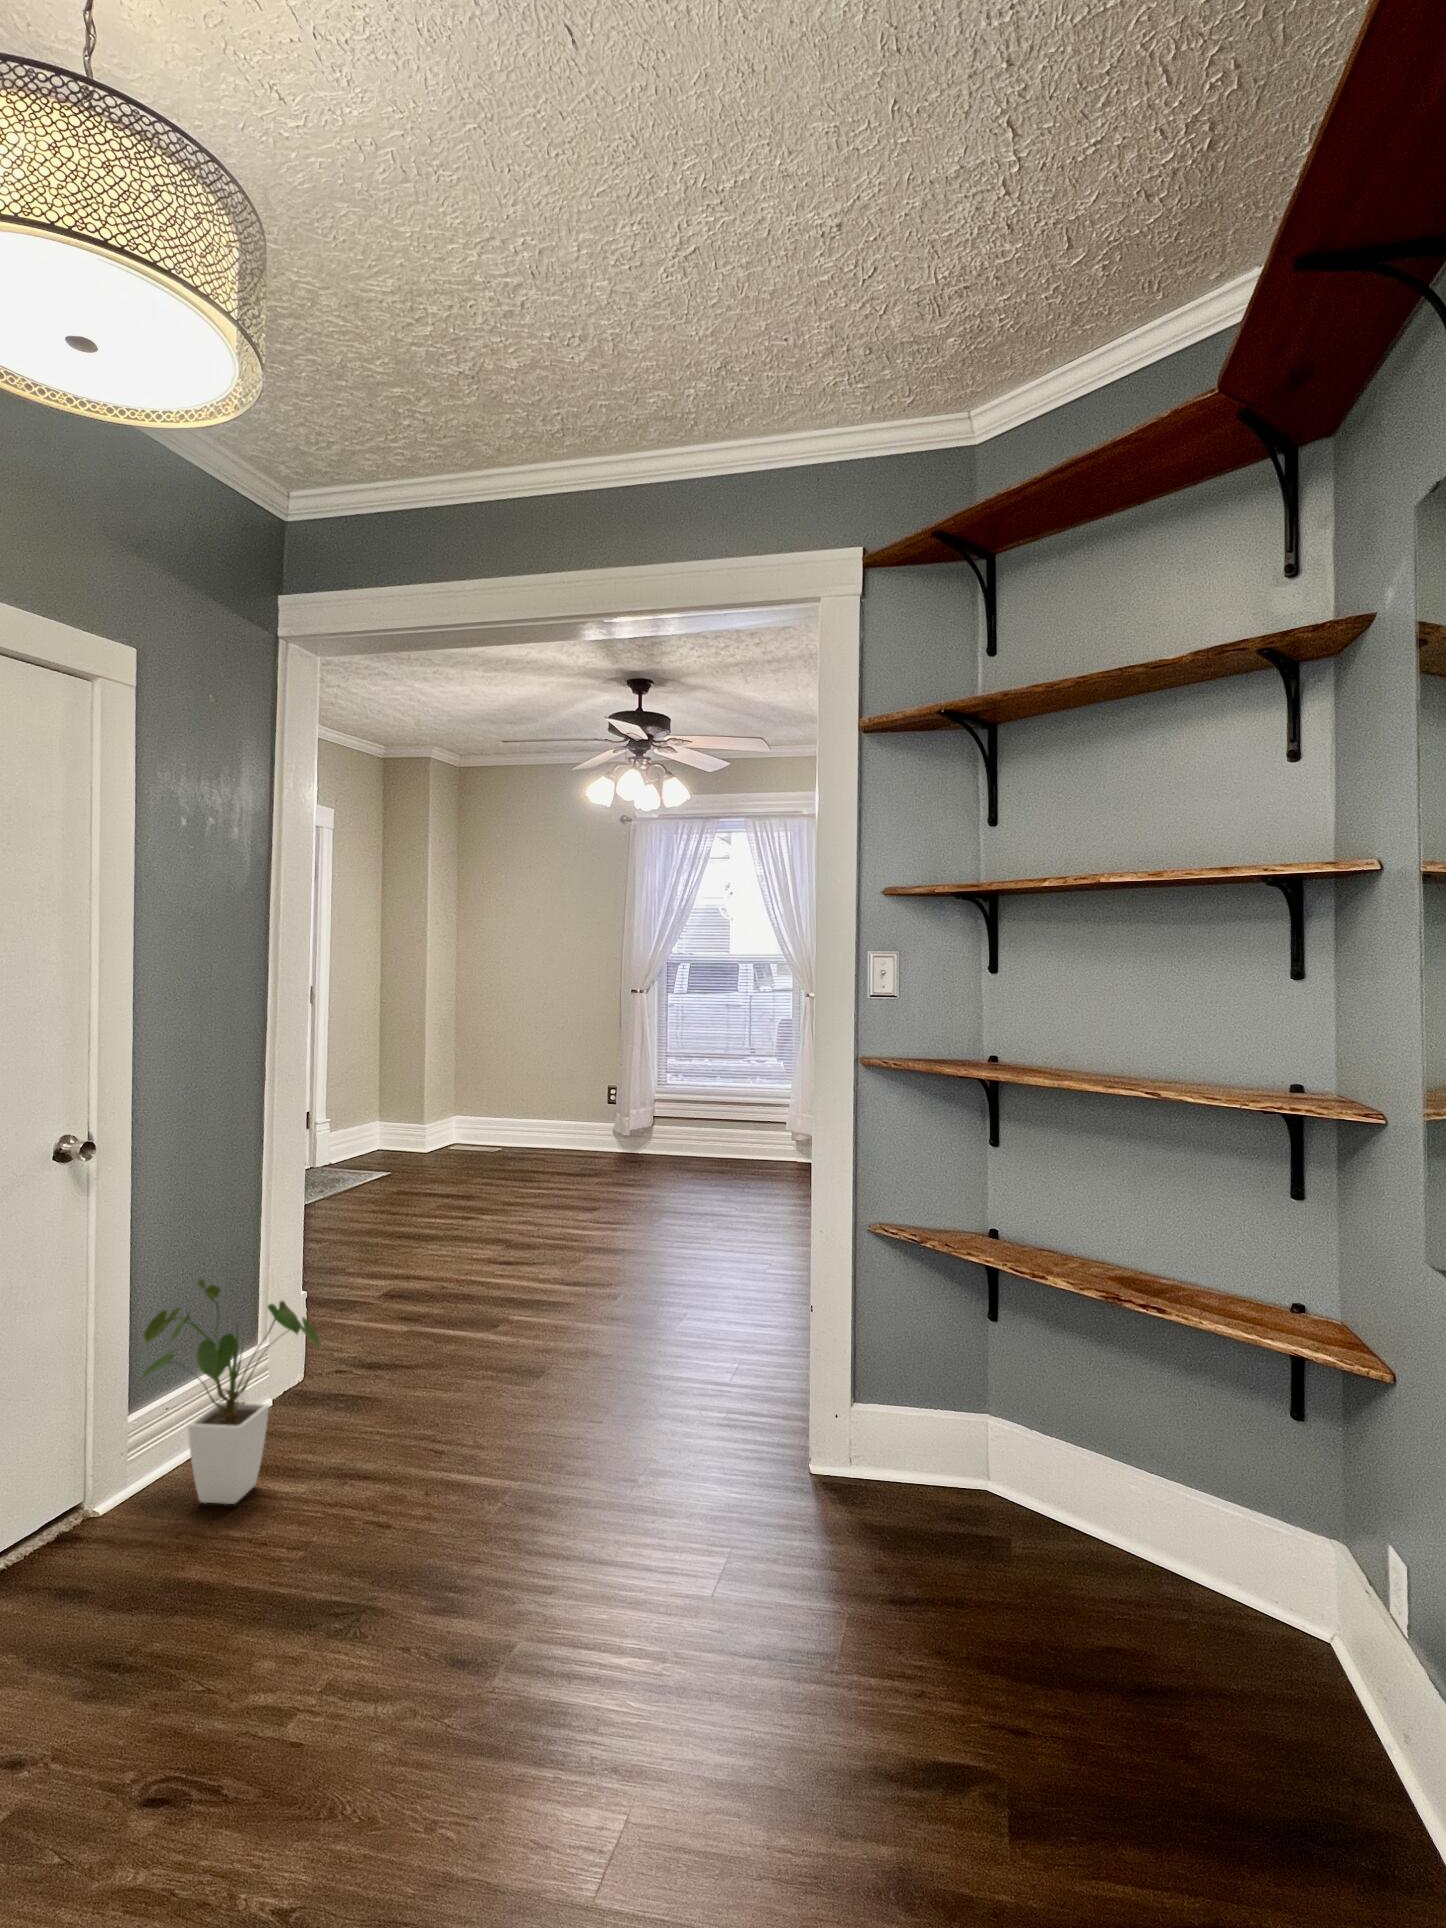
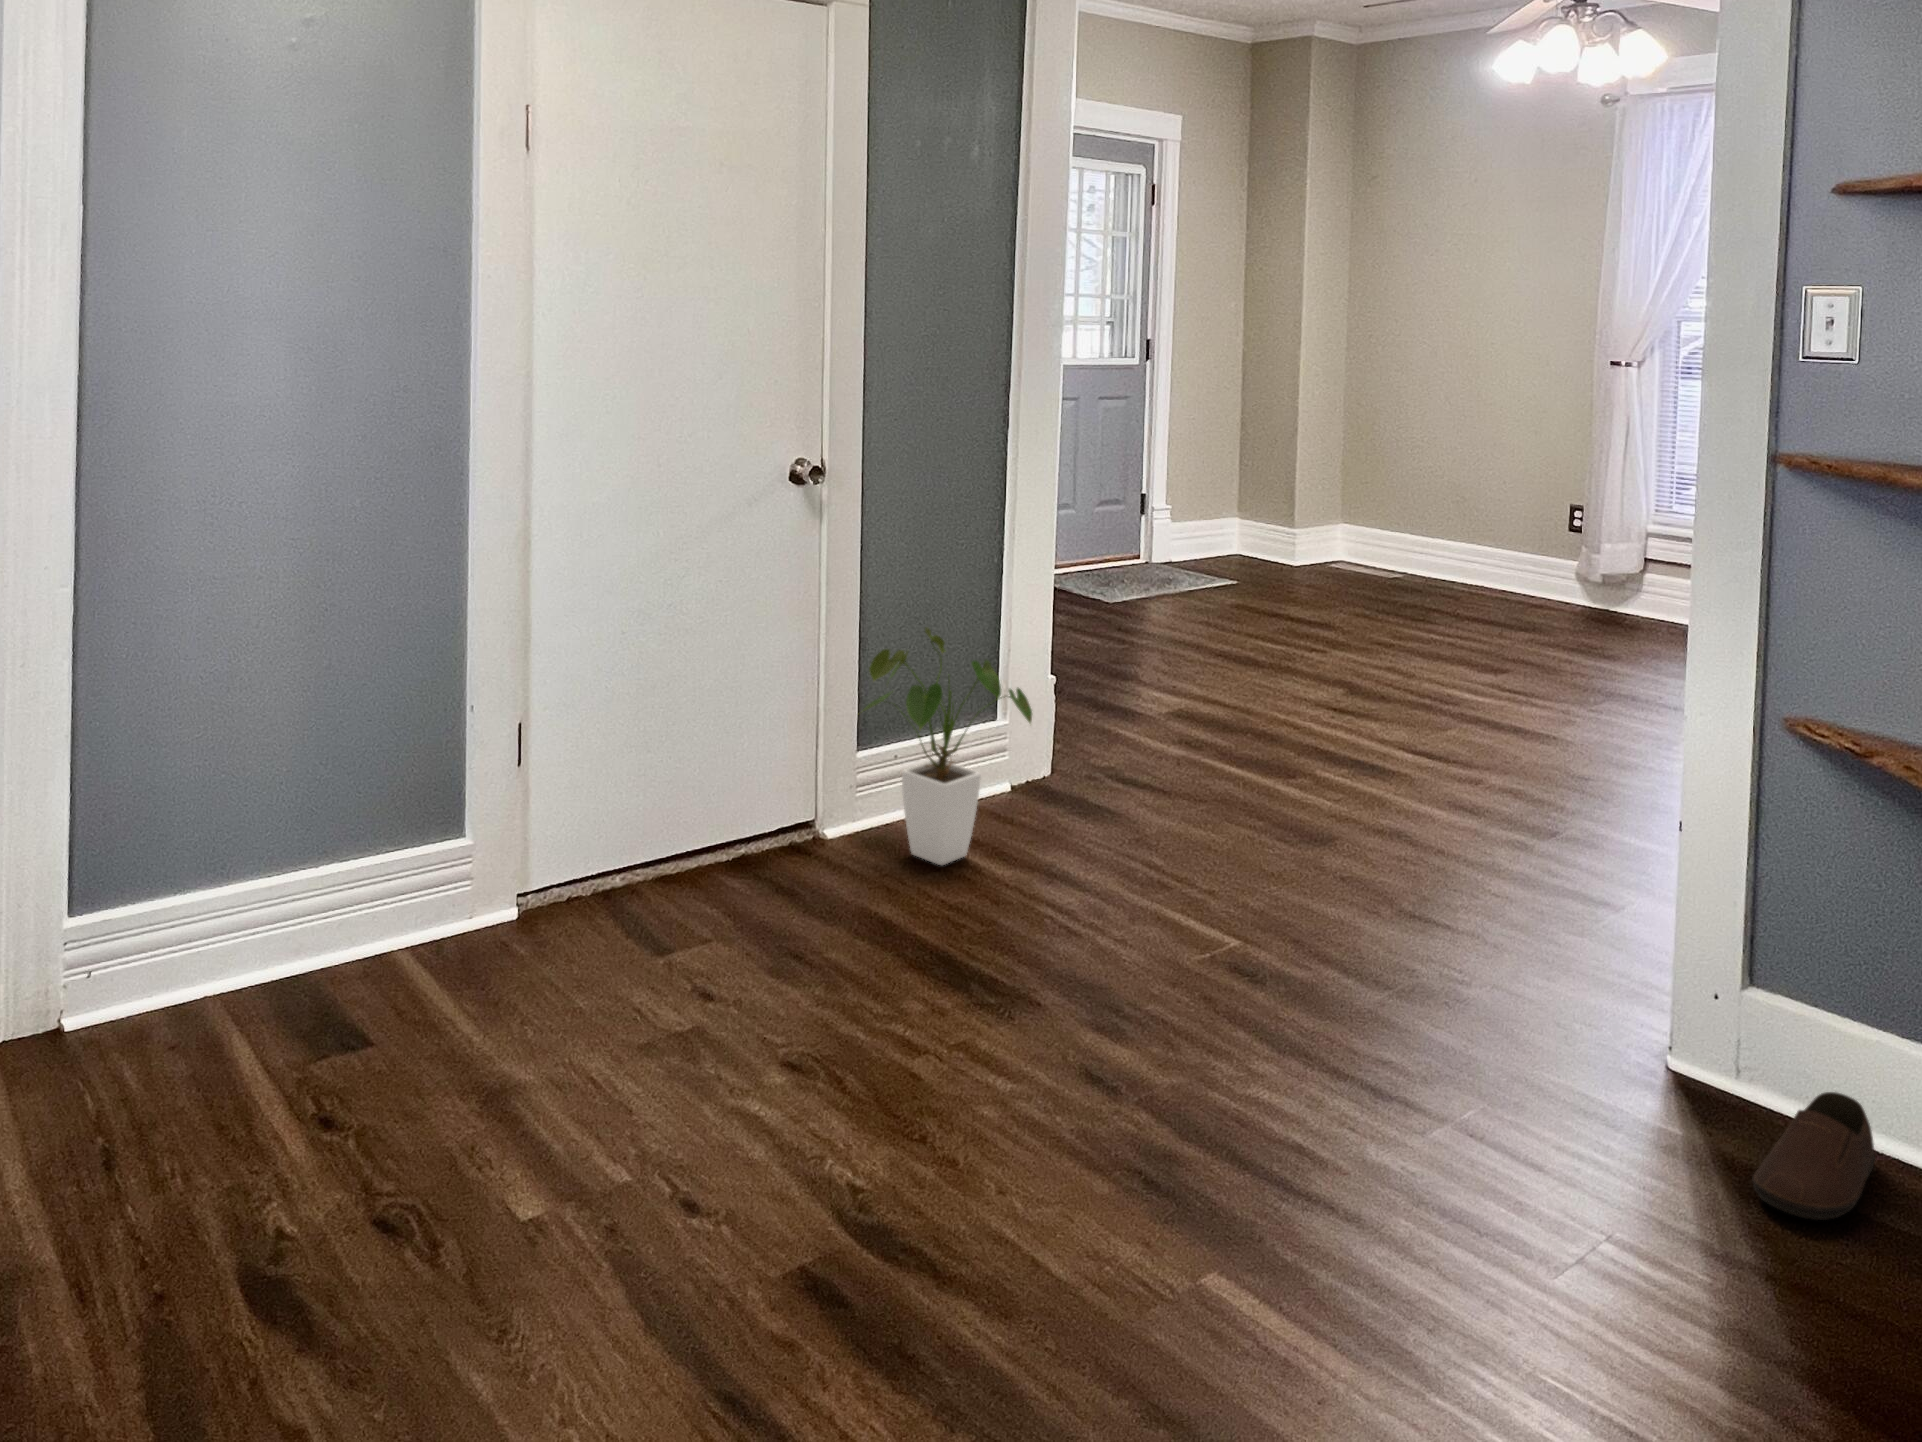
shoe: none [889,1457,940,1551] -> present [1753,1092,1875,1220]

